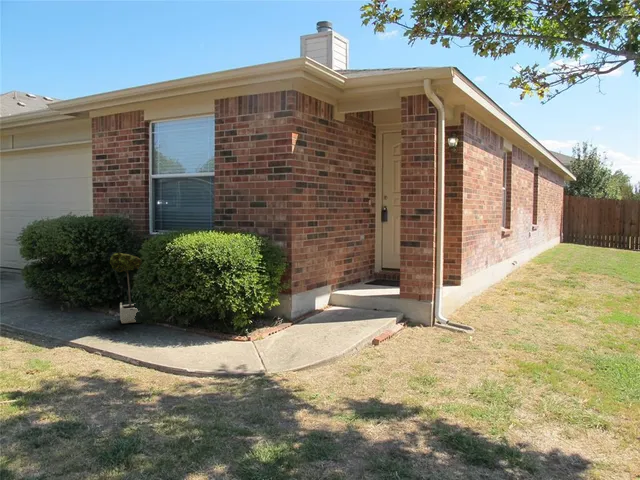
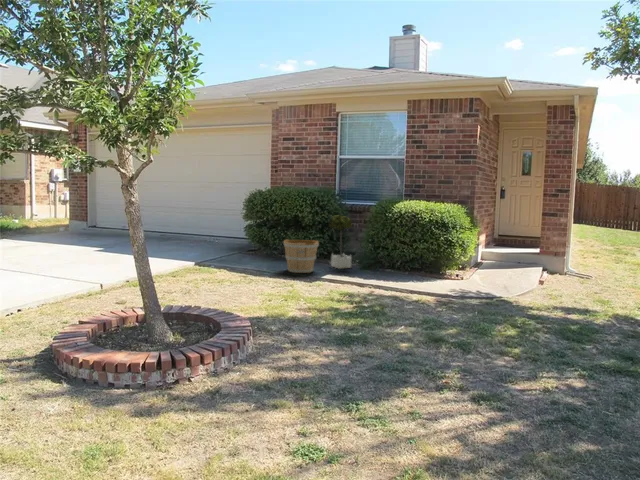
wooden bucket: none [30,287,83,333] -> present [284,239,319,273]

